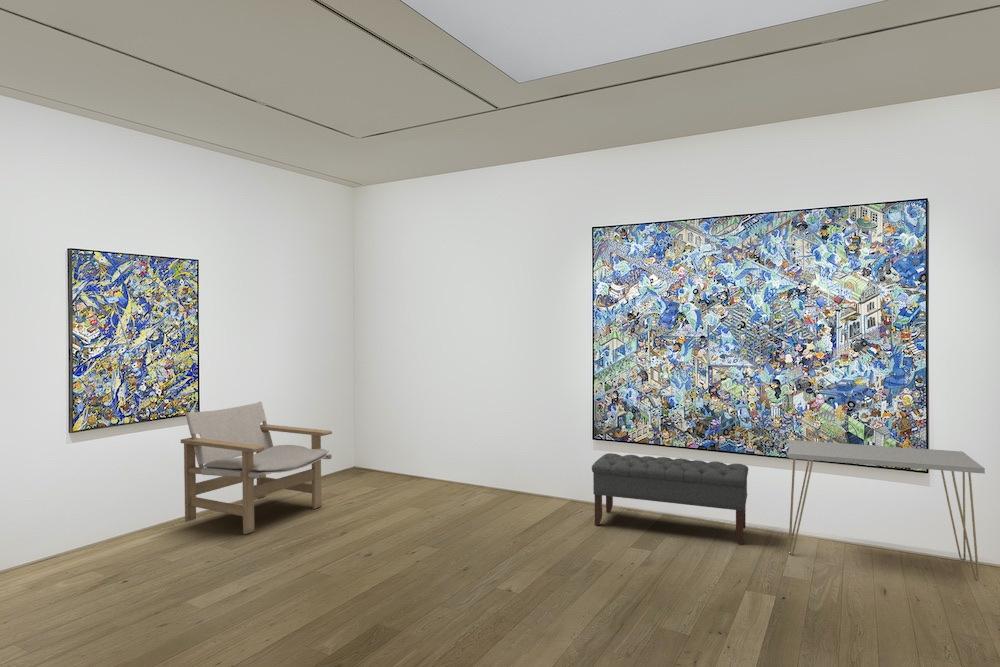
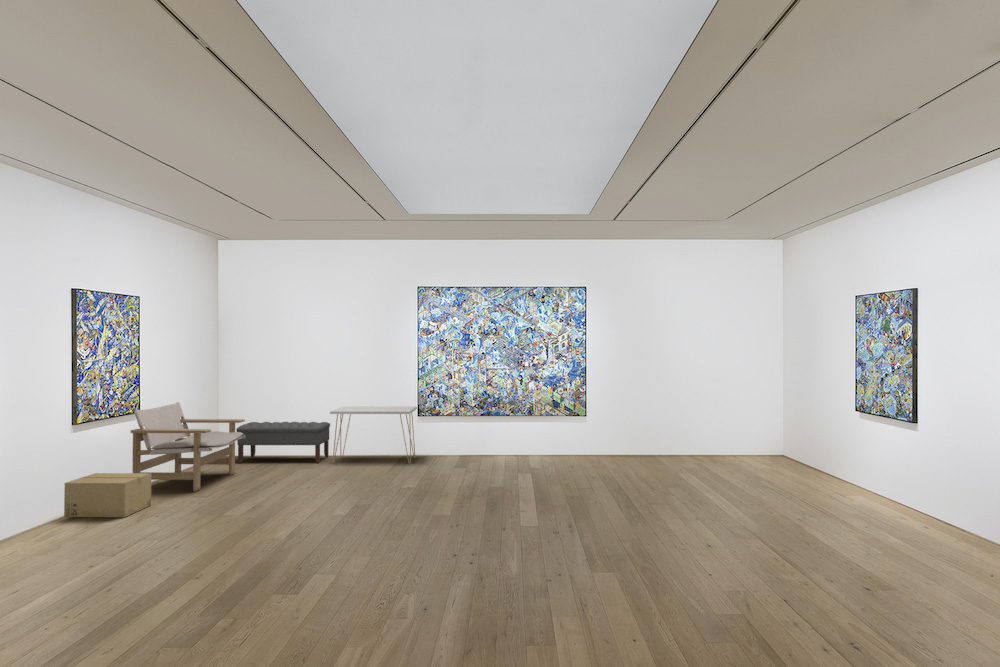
console table: present [789,440,985,580] -> present [330,406,417,464]
bench: present [592,453,748,544] -> present [236,422,330,463]
cardboard box: none [71,497,174,570] -> present [64,473,151,517]

